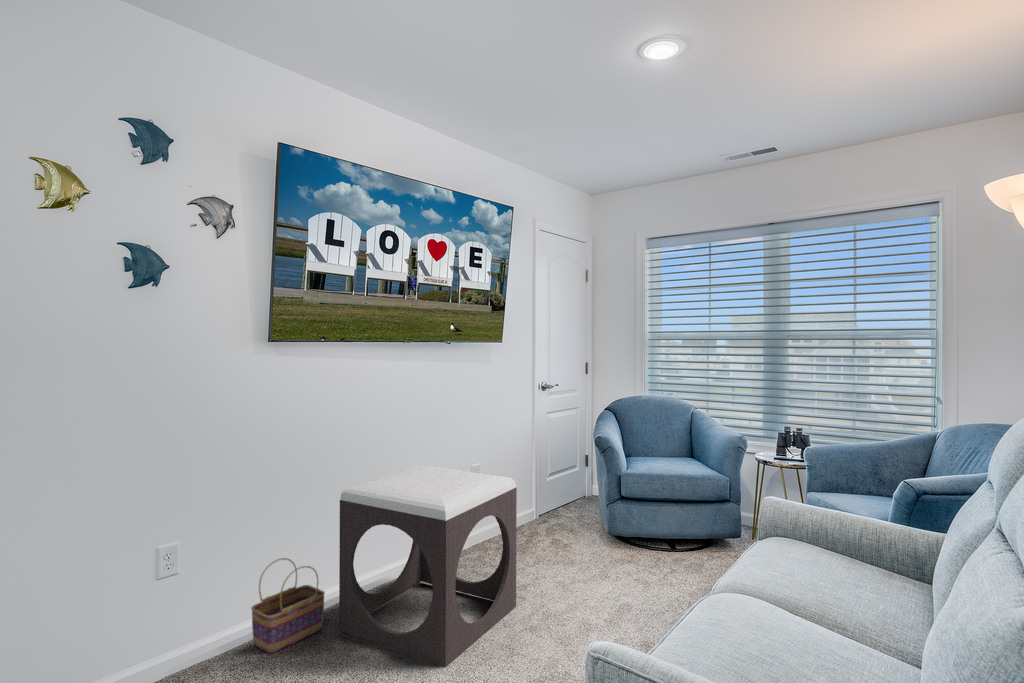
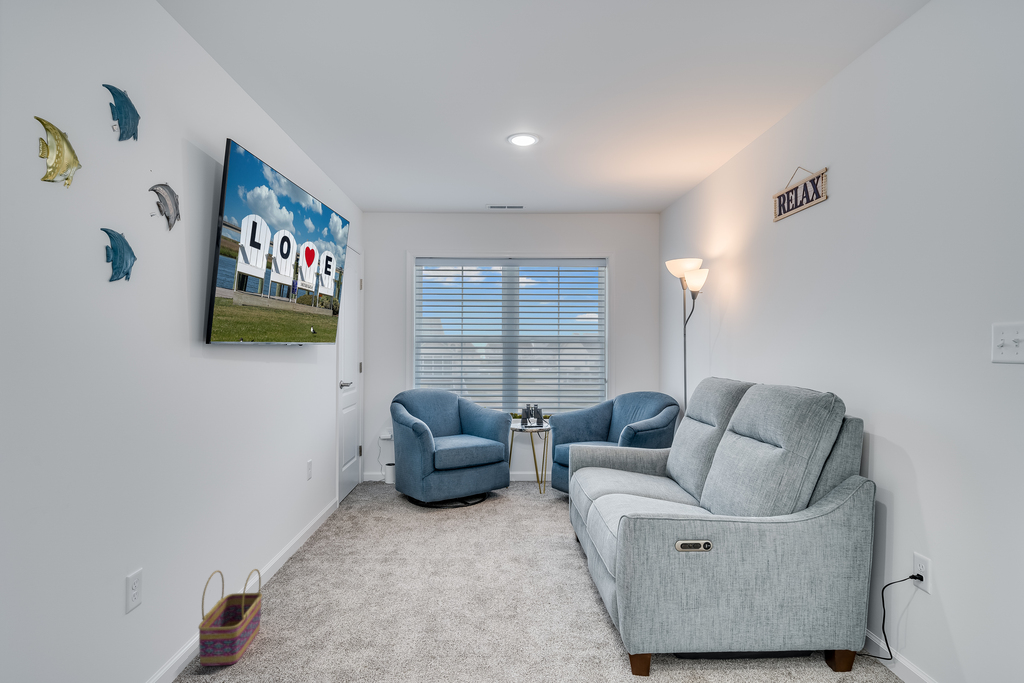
footstool: present [339,466,517,668] -> none [280,457,411,624]

